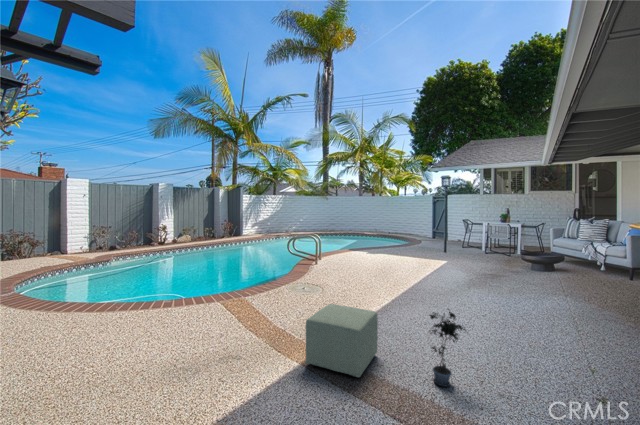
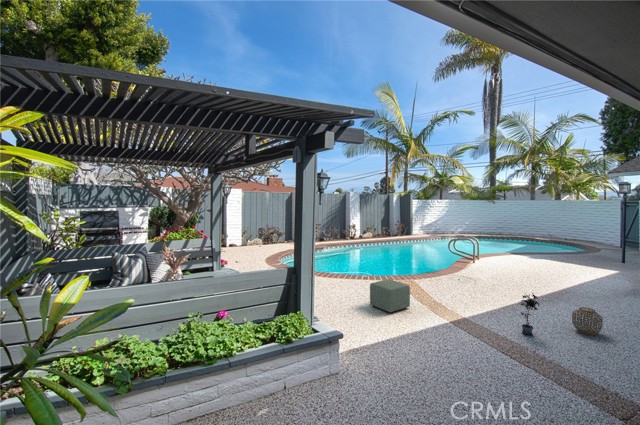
ottoman: present [306,304,378,377] -> present [370,279,410,313]
woven basket: none [483,318,524,362] -> present [572,307,603,336]

